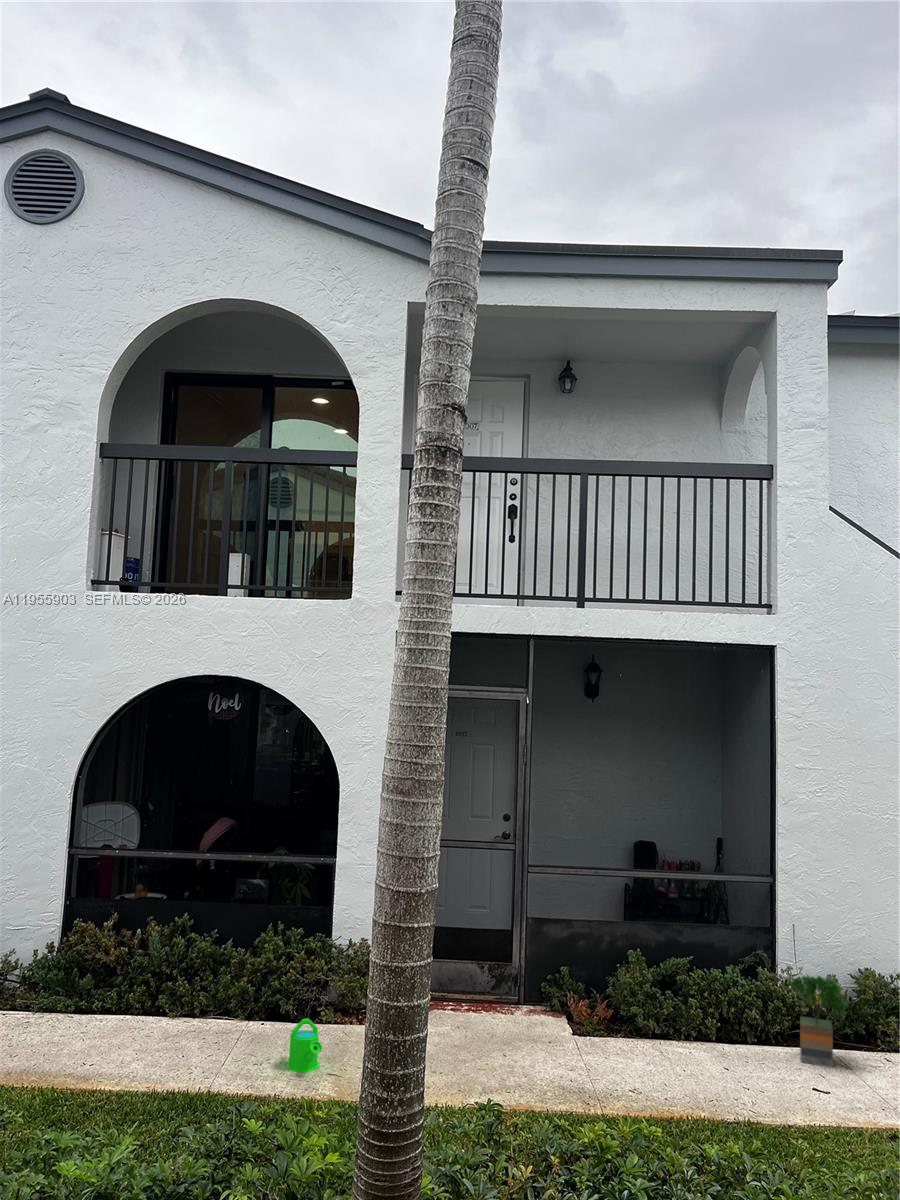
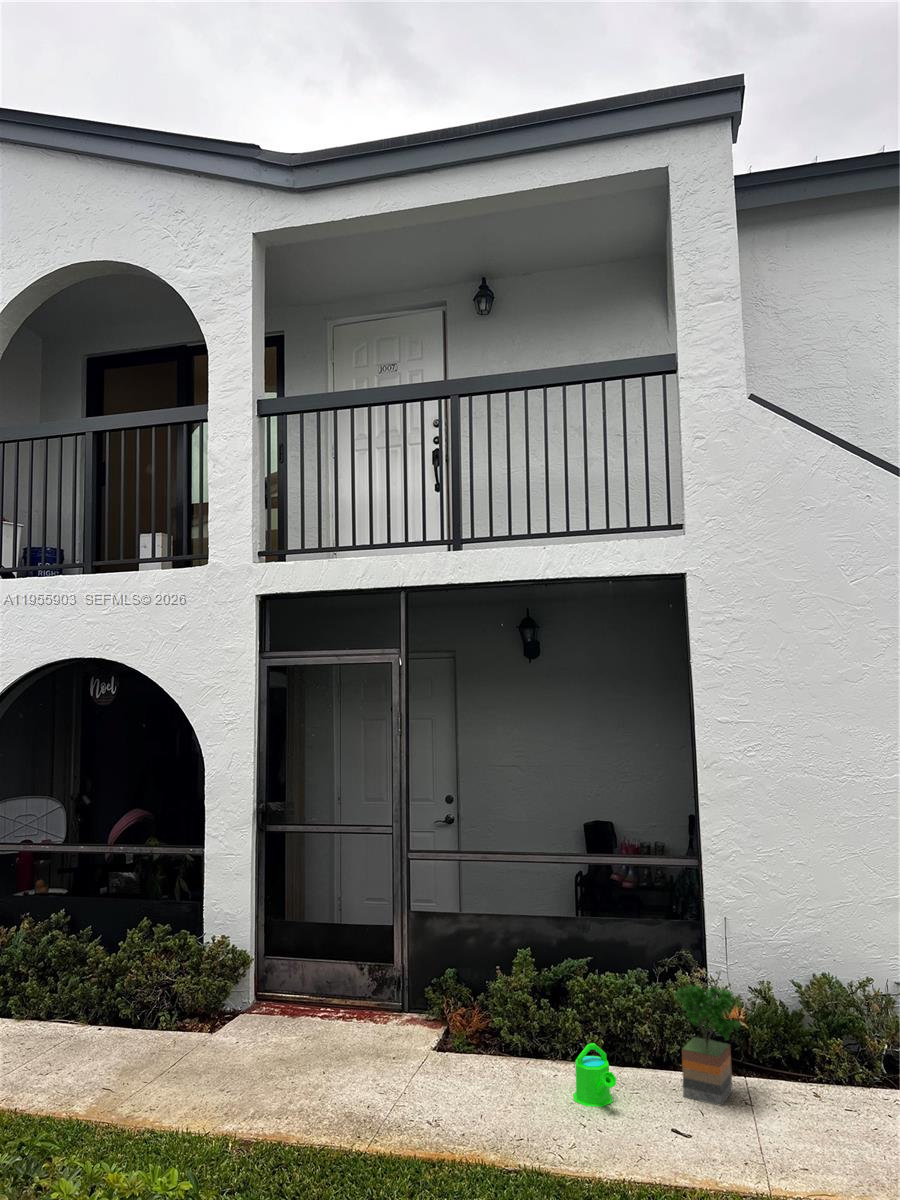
watering can: present [286,1018,322,1072] -> present [573,1043,616,1107]

